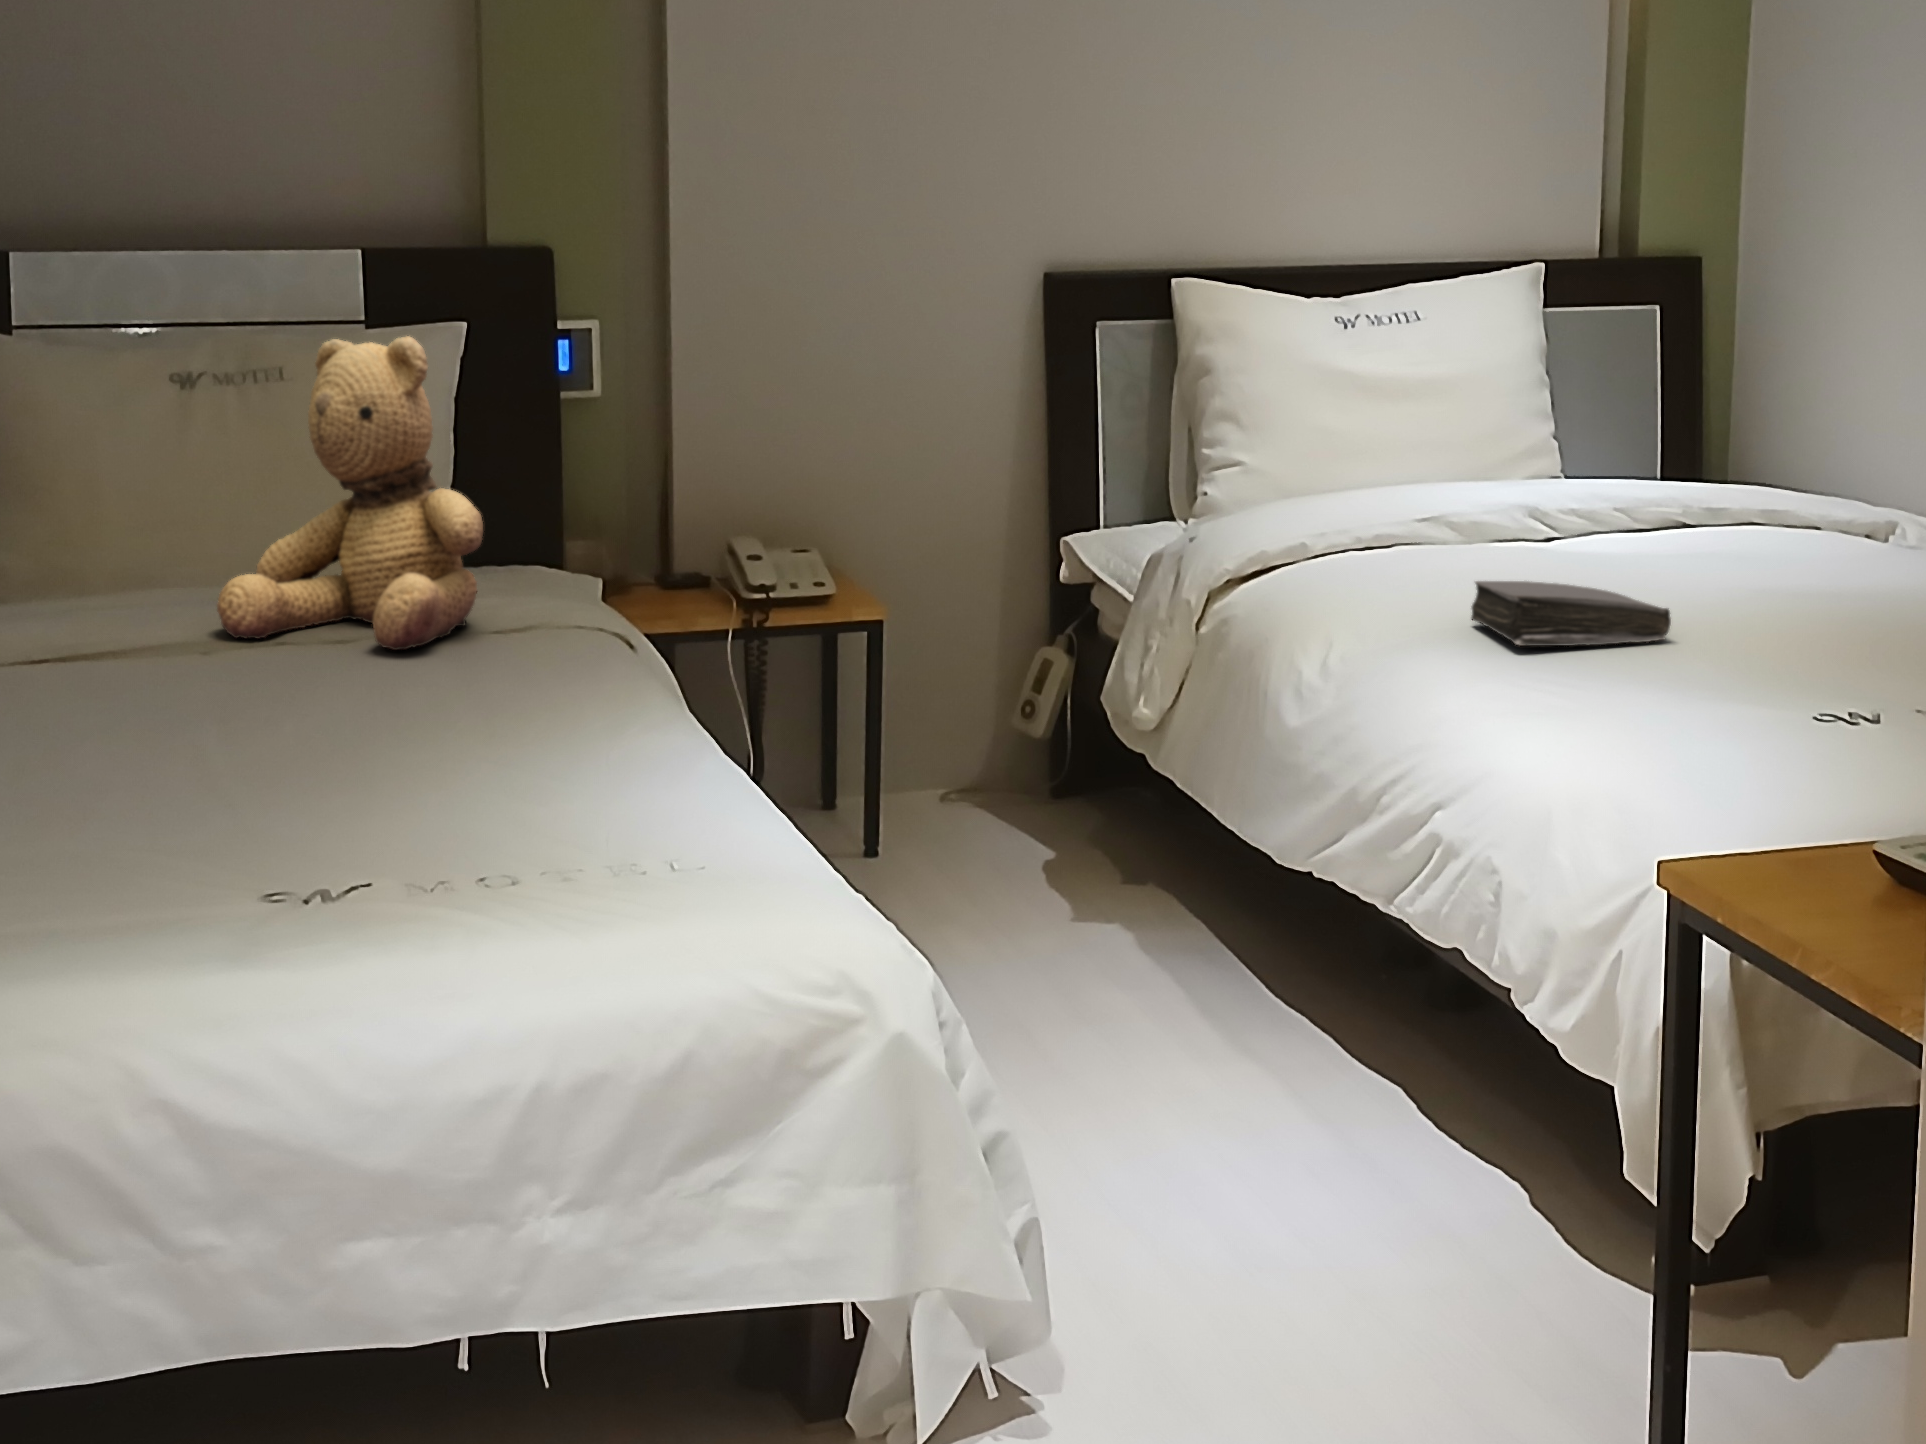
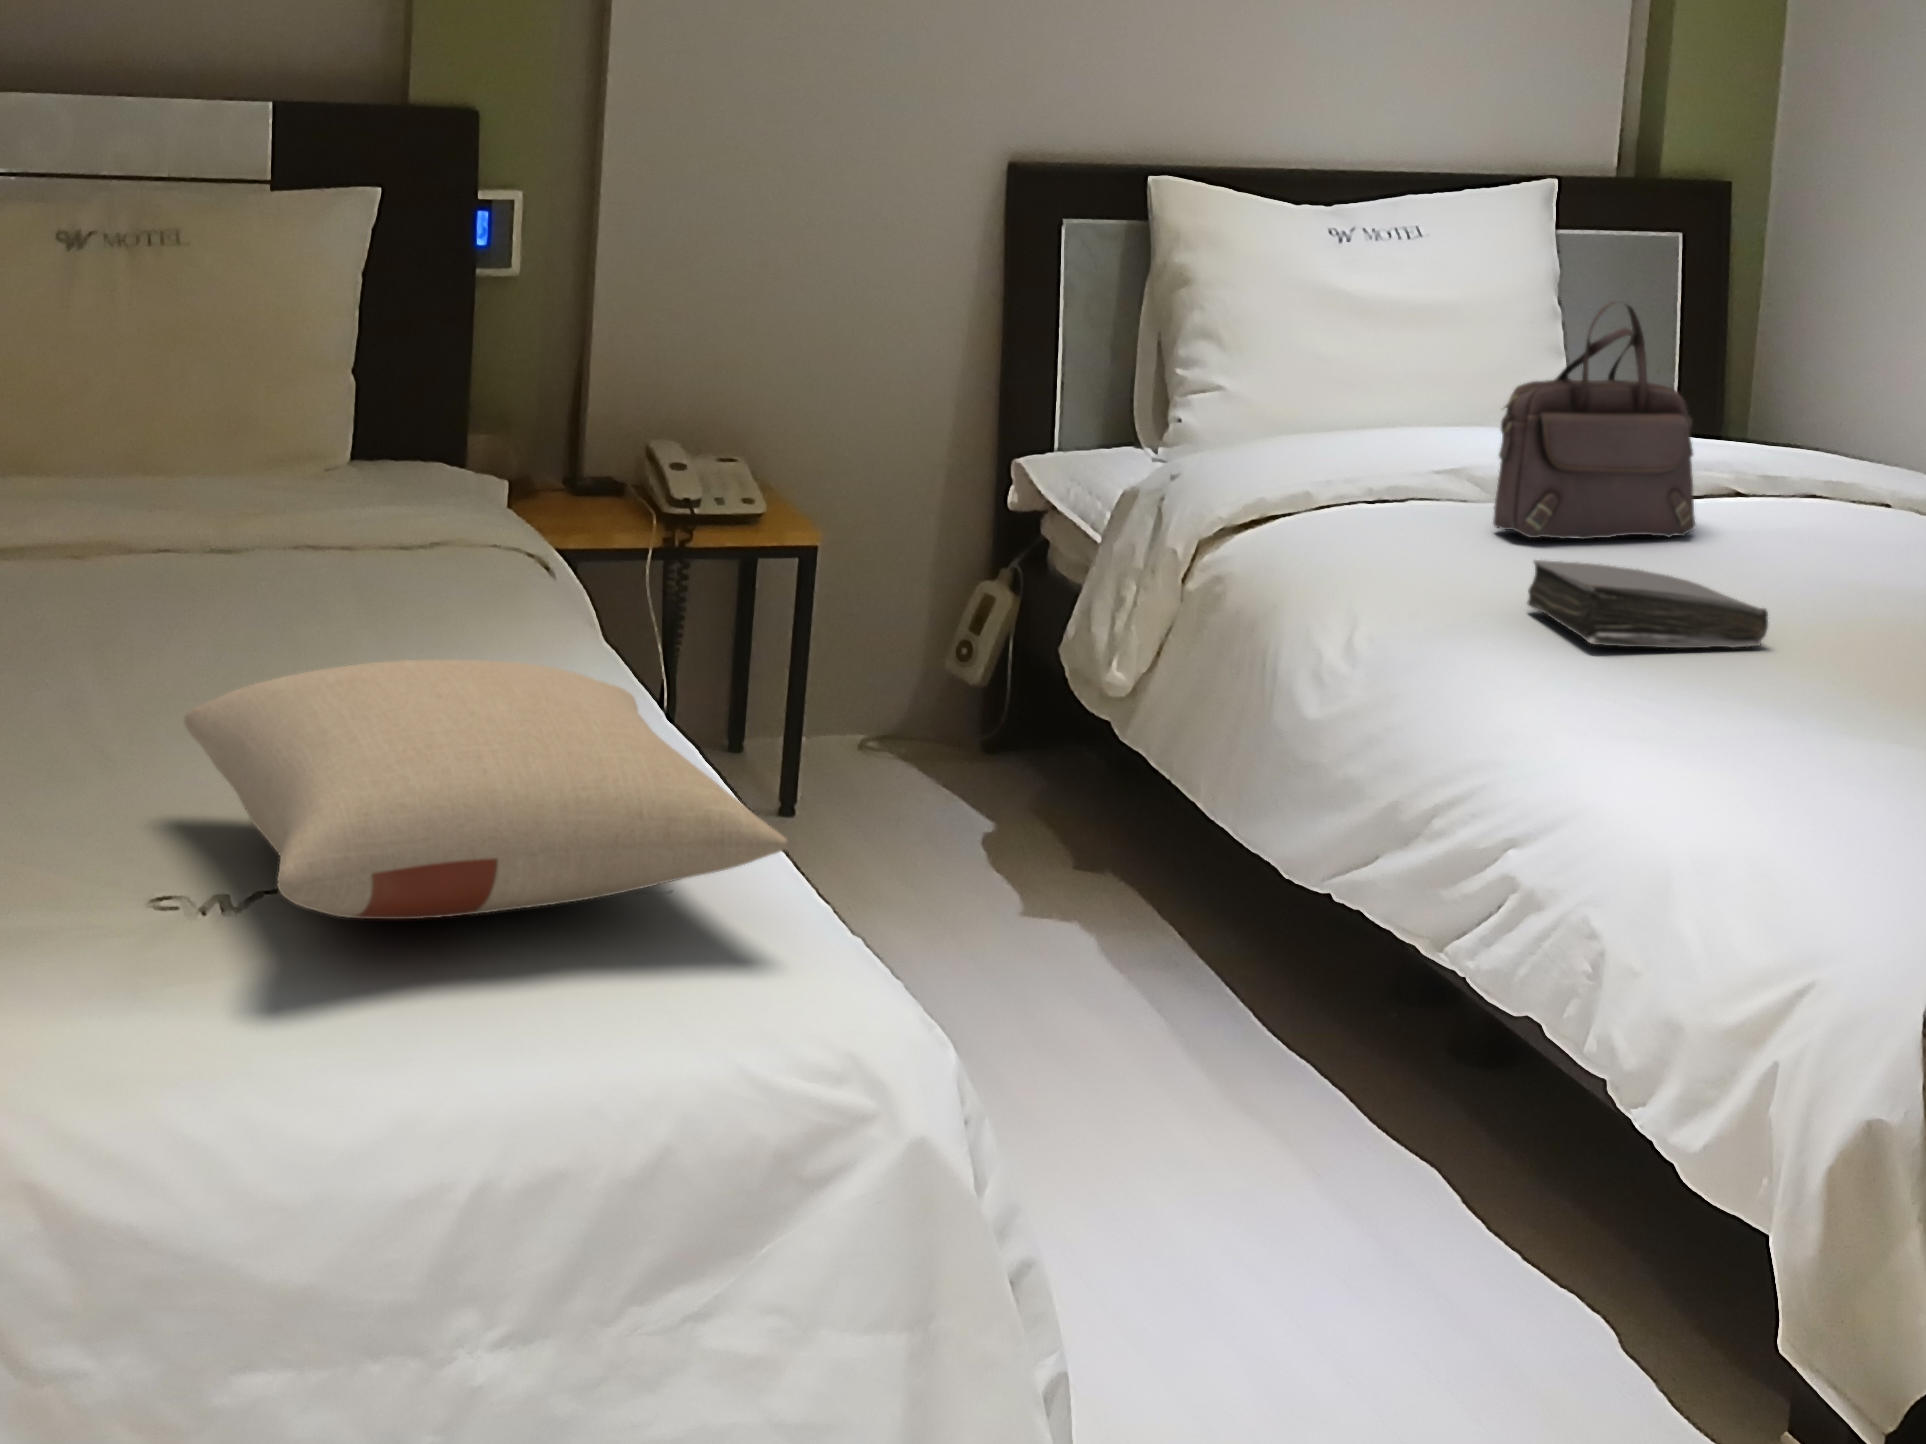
teddy bear: present [217,336,483,650] -> none [89,202,396,569]
handbag: none [1457,359,1633,568] -> present [1493,301,1695,539]
pillow: none [285,691,785,893] -> present [184,660,787,919]

